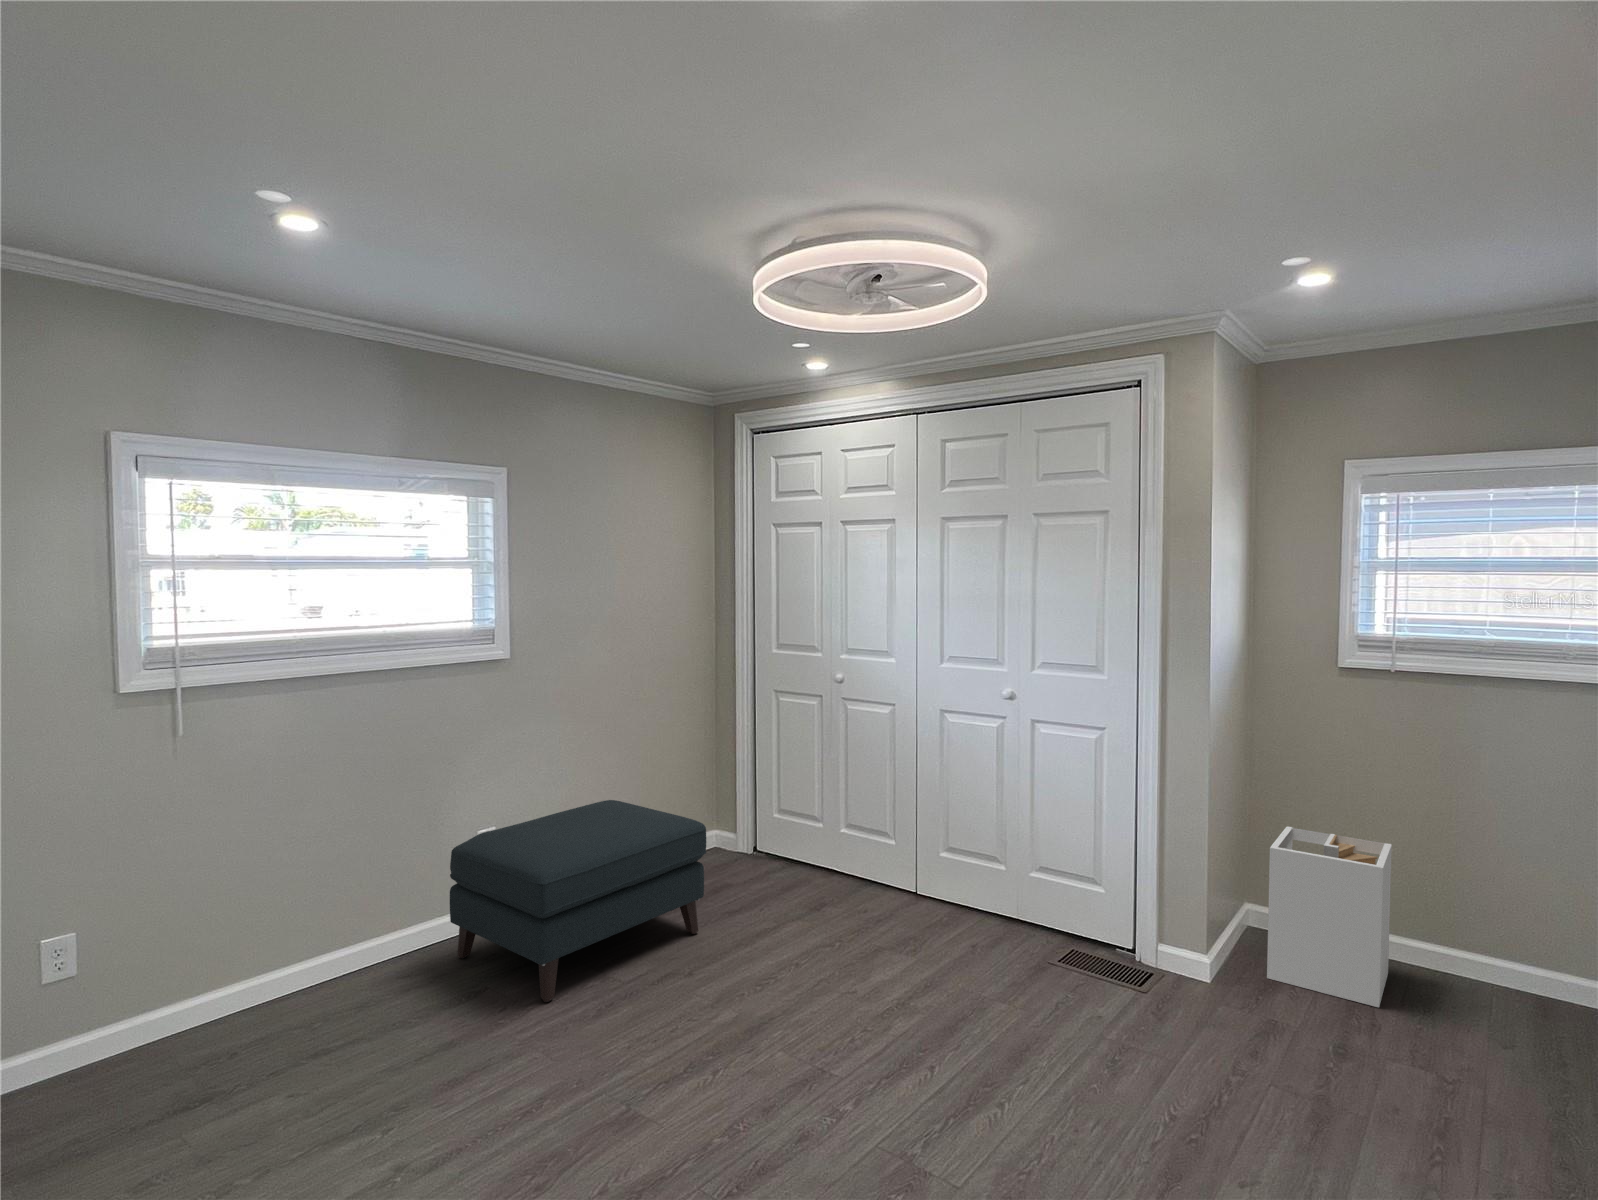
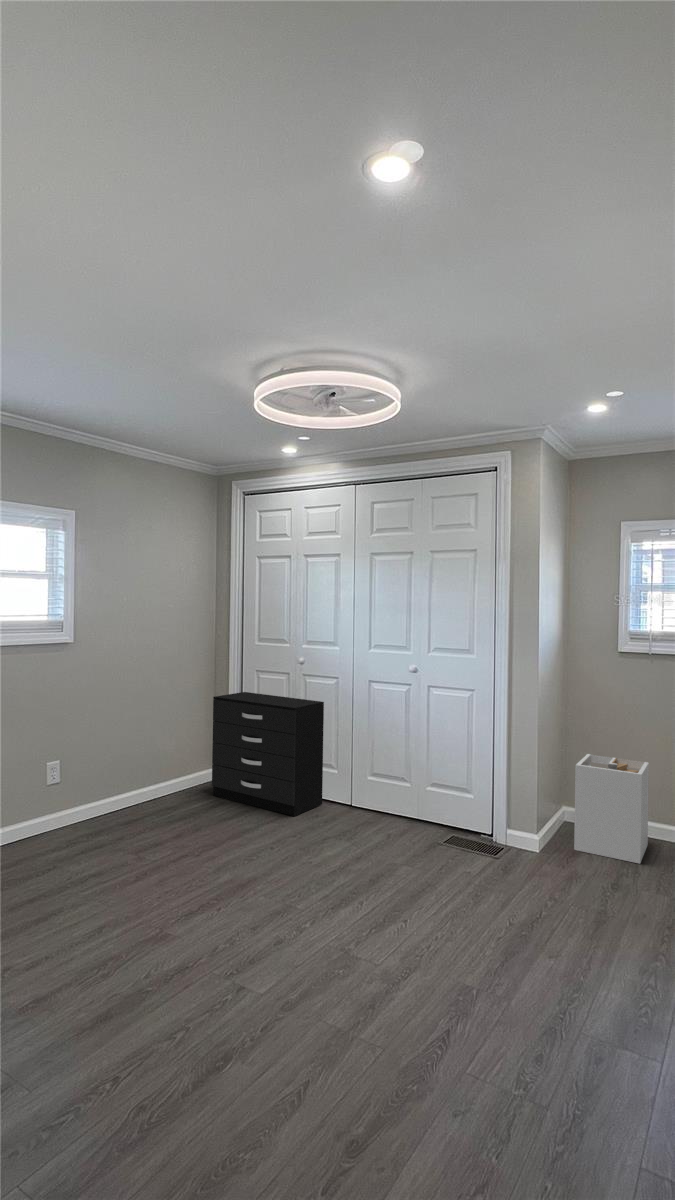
dresser: none [713,721,873,908] -> present [212,692,324,816]
ottoman: present [450,800,706,1002] -> none [27,743,210,876]

